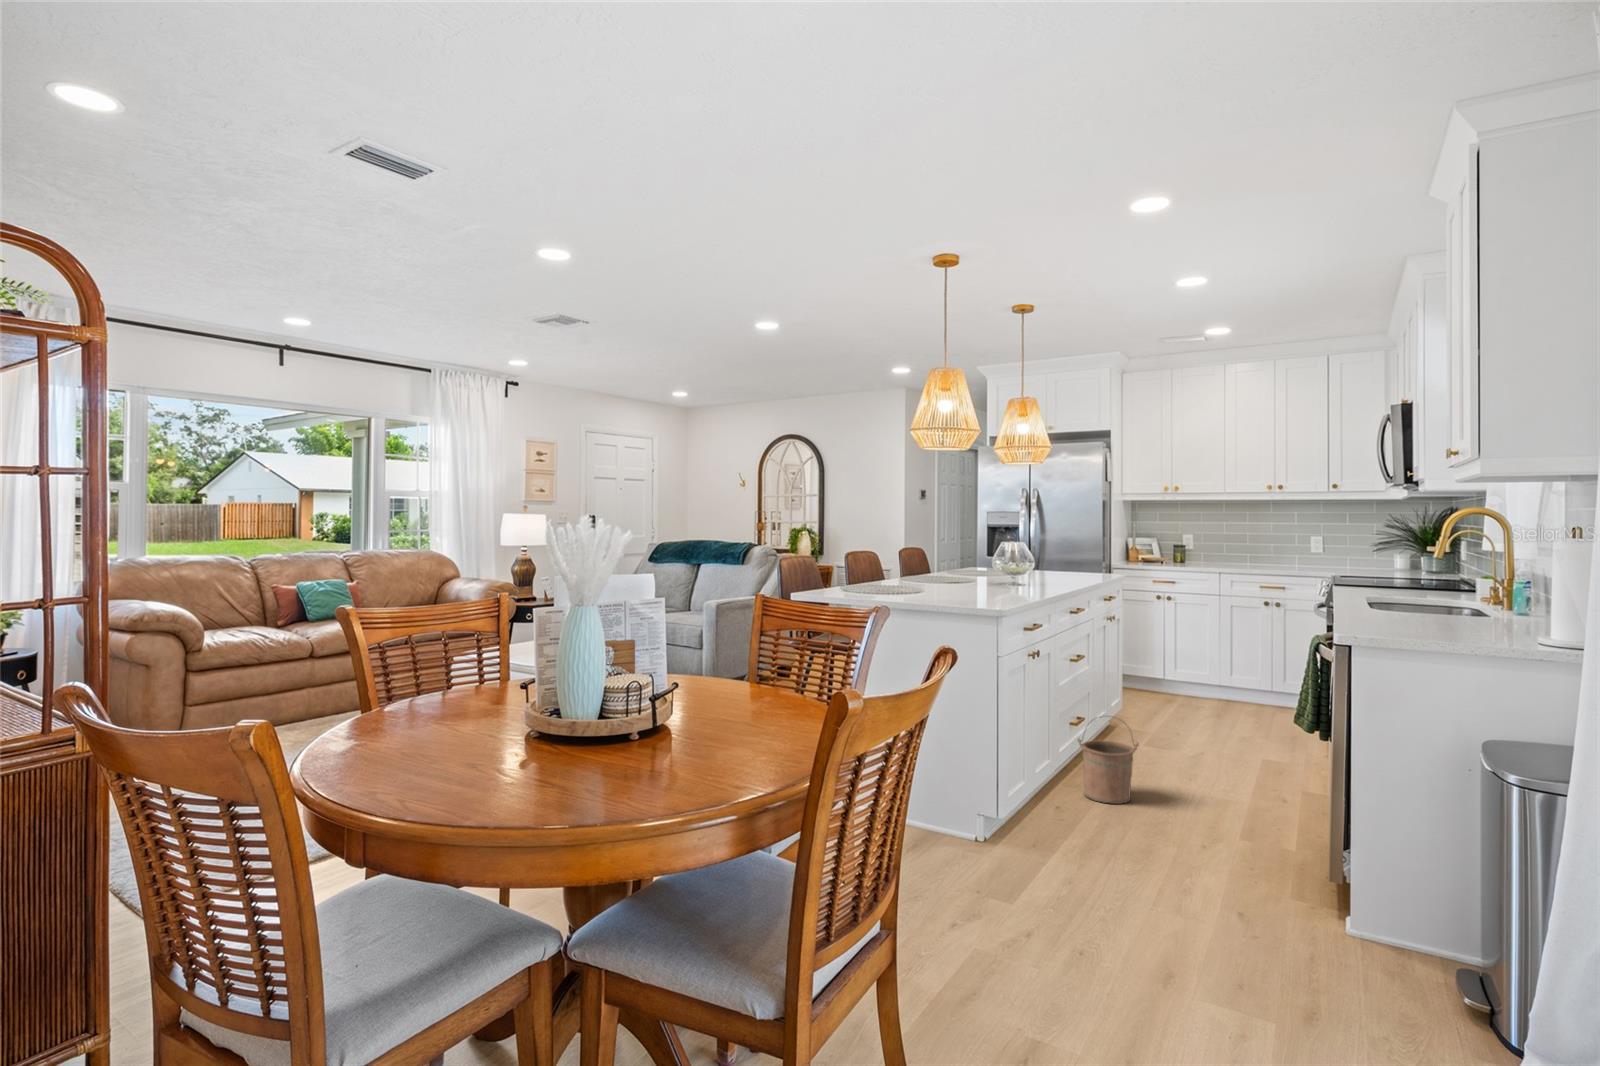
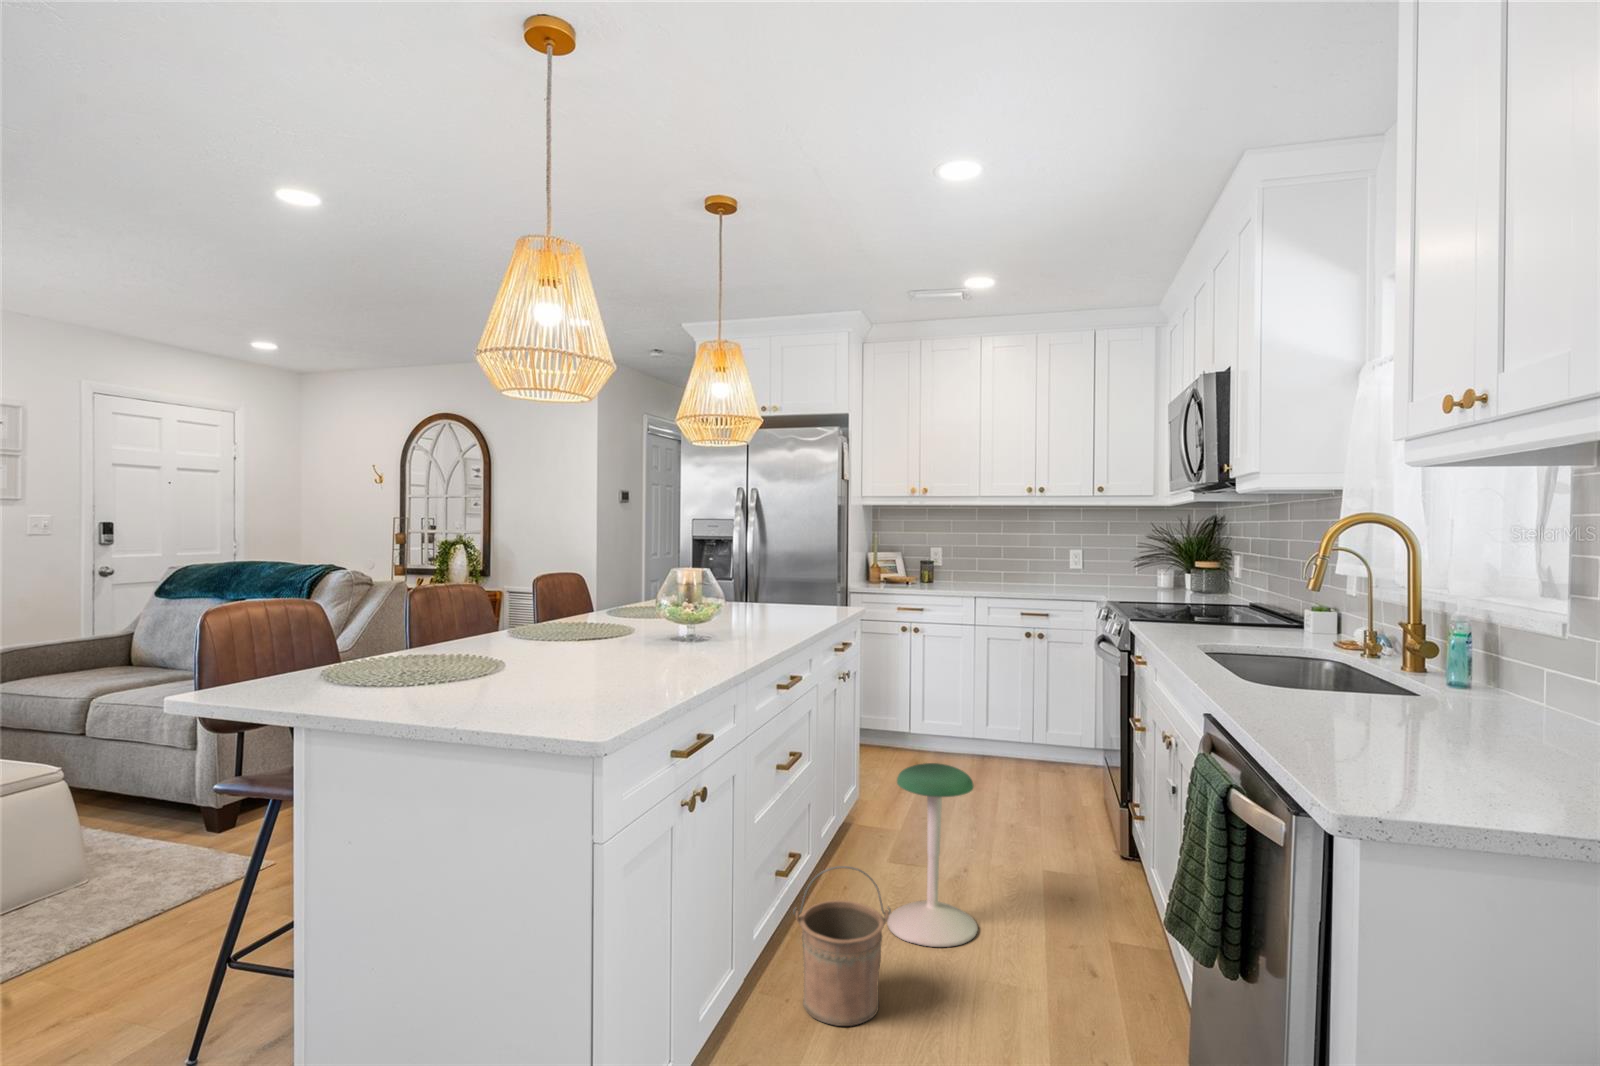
stool: none [1138,671,1202,783] -> present [887,763,978,947]

